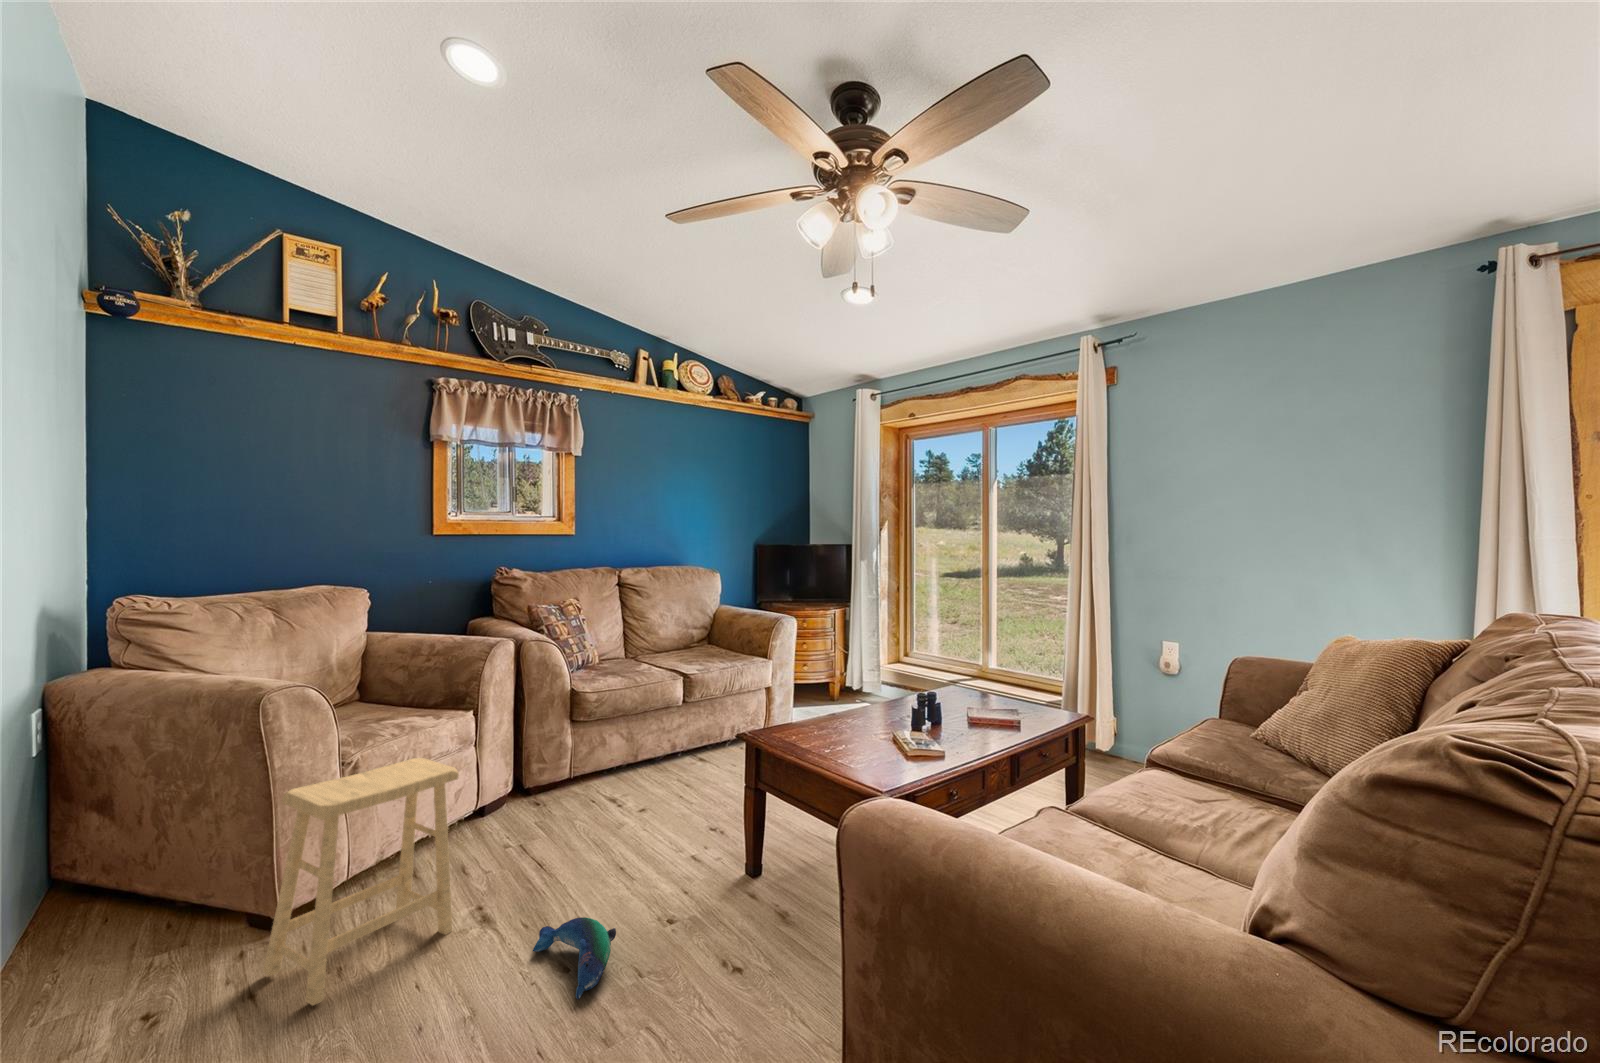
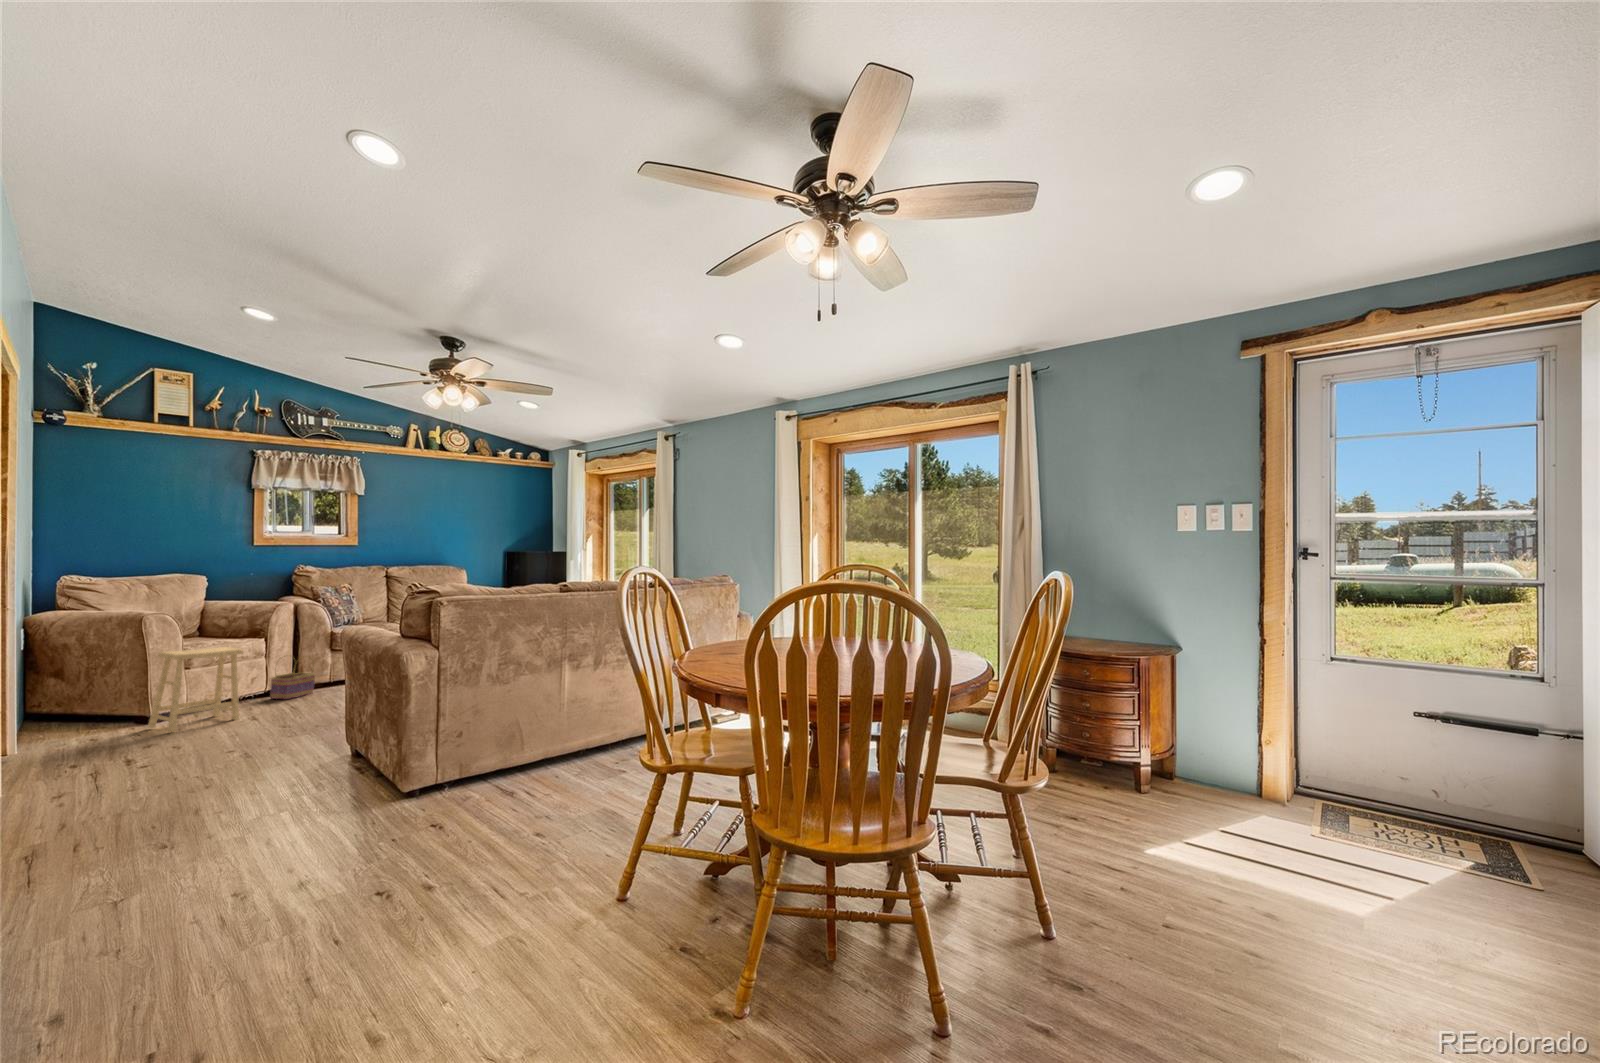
basket: none [489,744,561,840] -> present [270,657,315,699]
plush toy: present [533,917,616,999] -> none [274,707,312,728]

